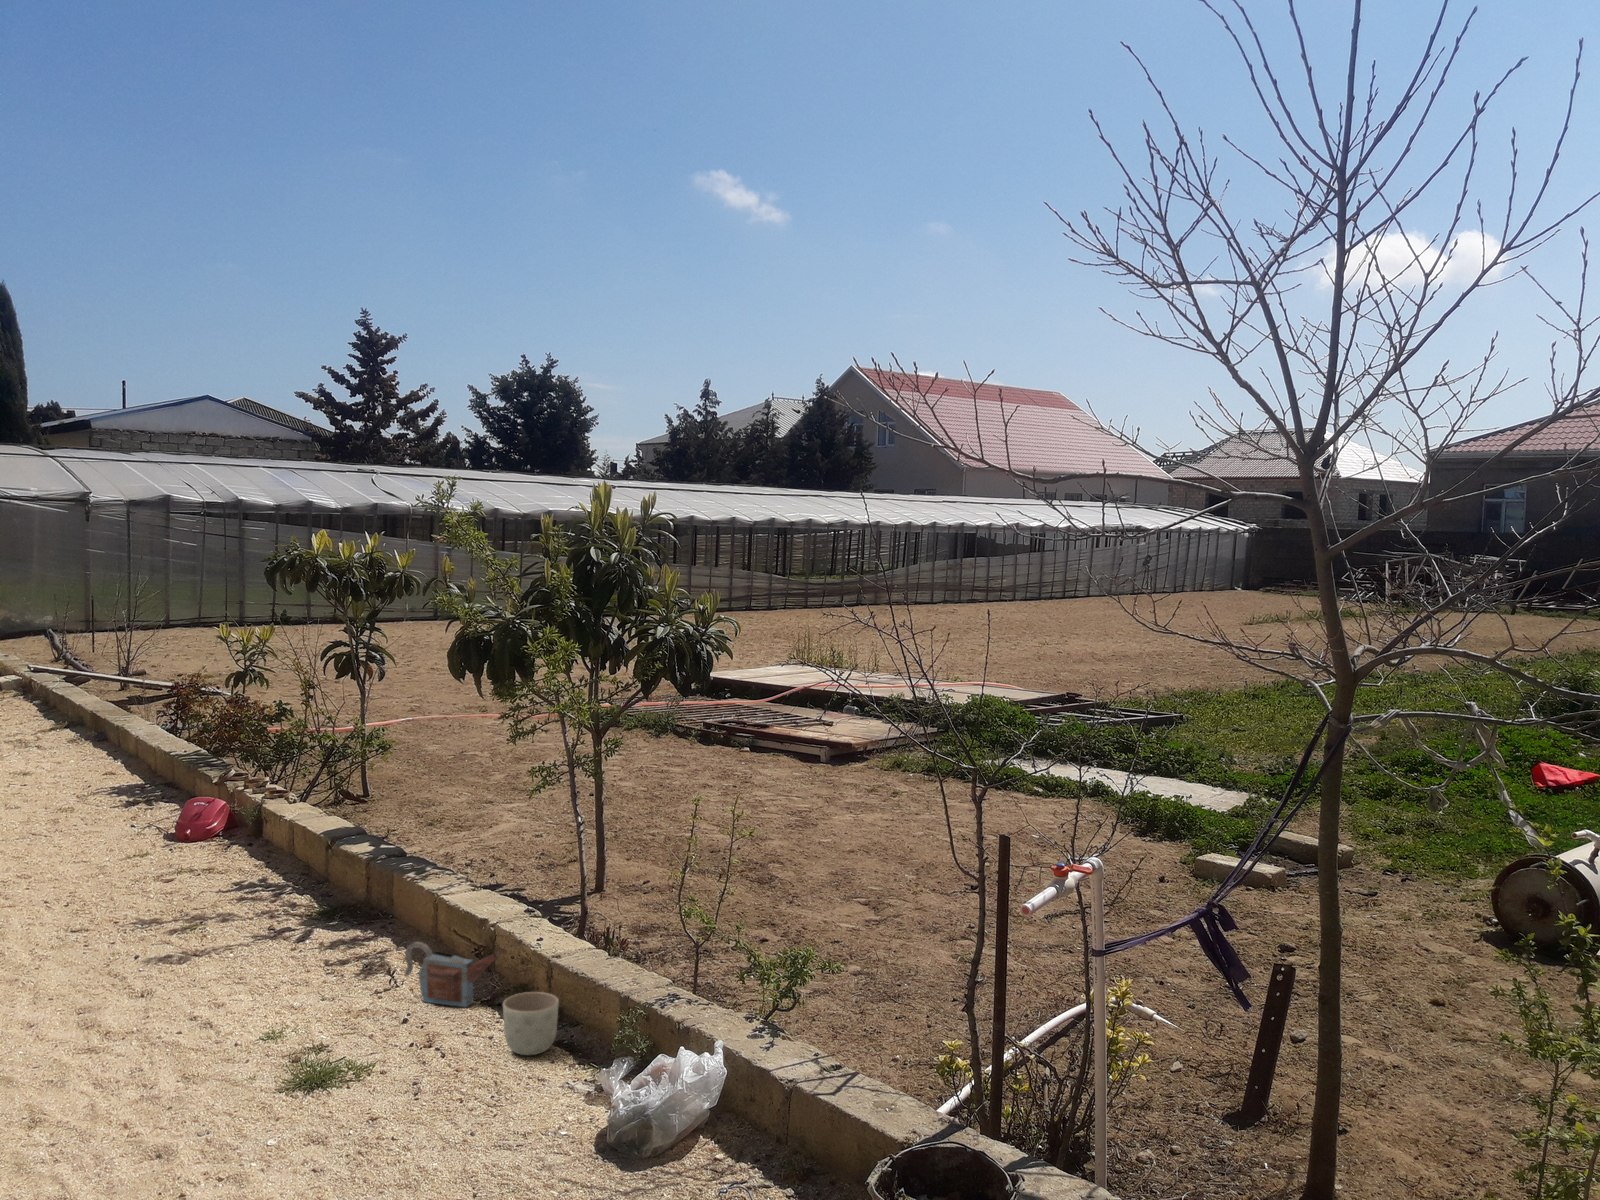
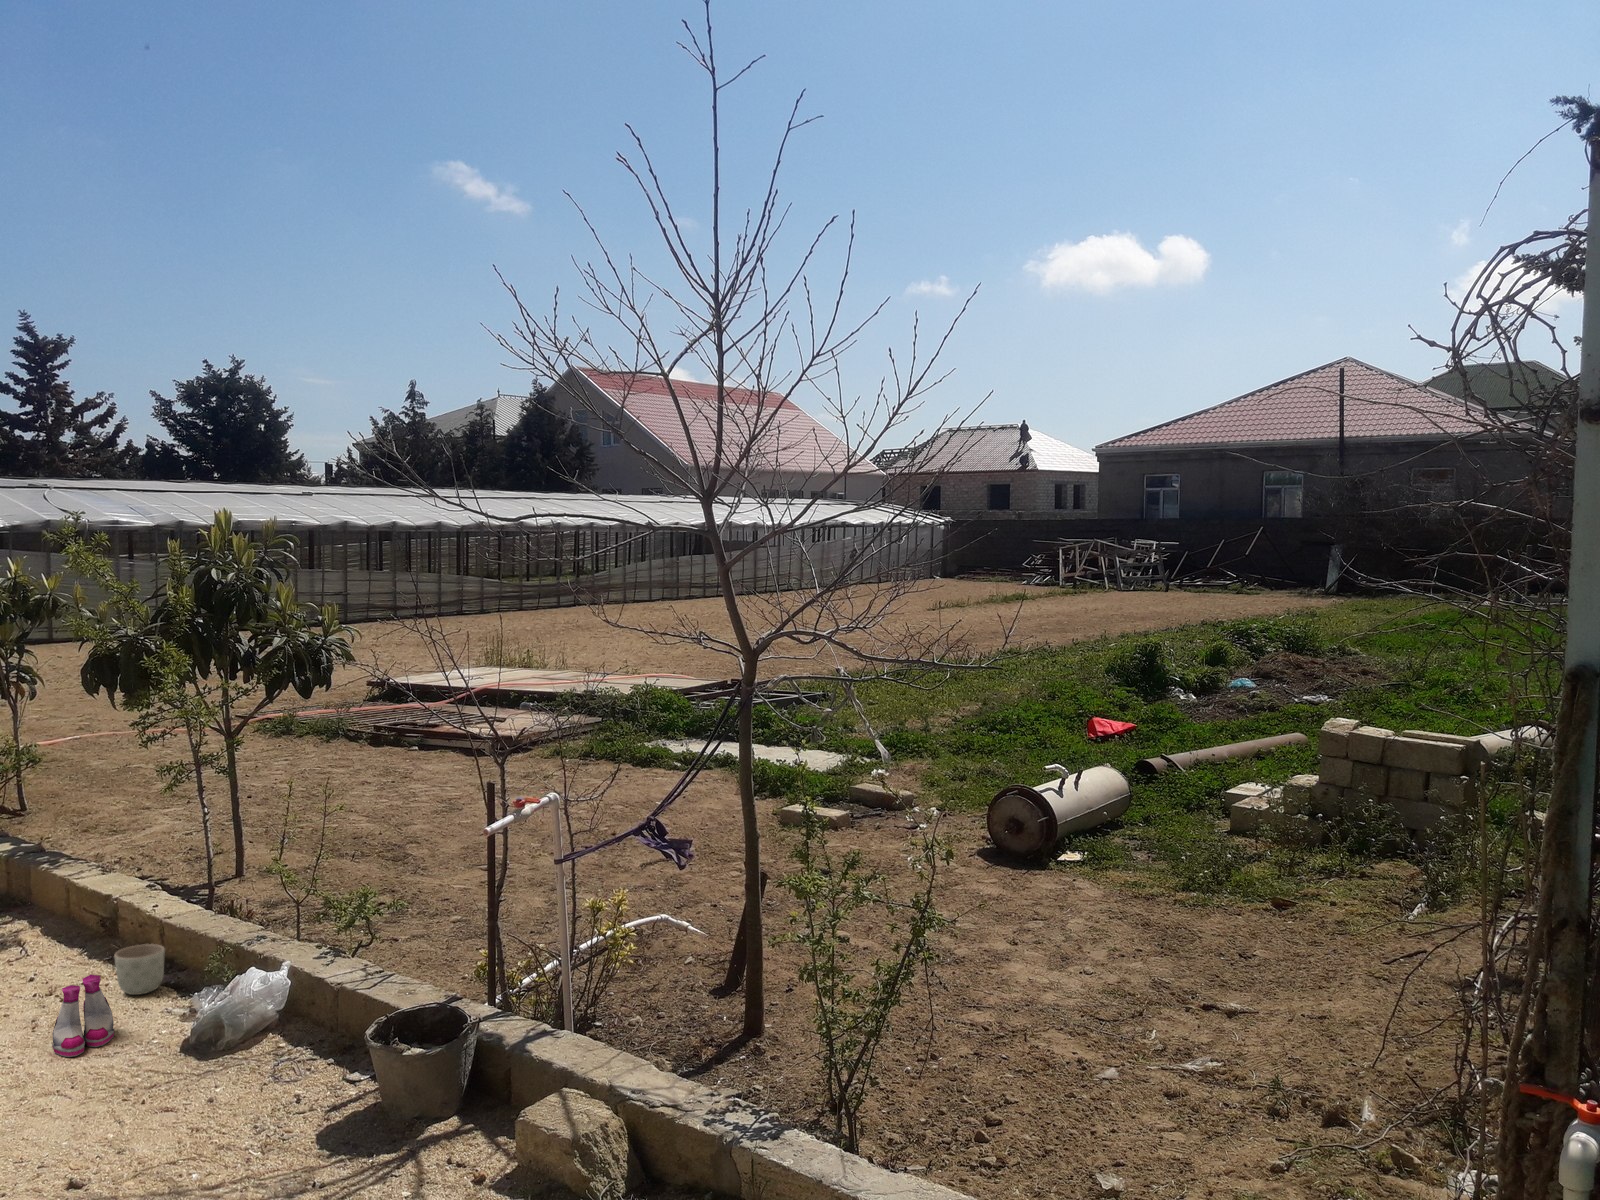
watering can: present [404,942,498,1007] -> none [32,916,117,967]
boots: none [441,1039,512,1148] -> present [52,975,114,1057]

